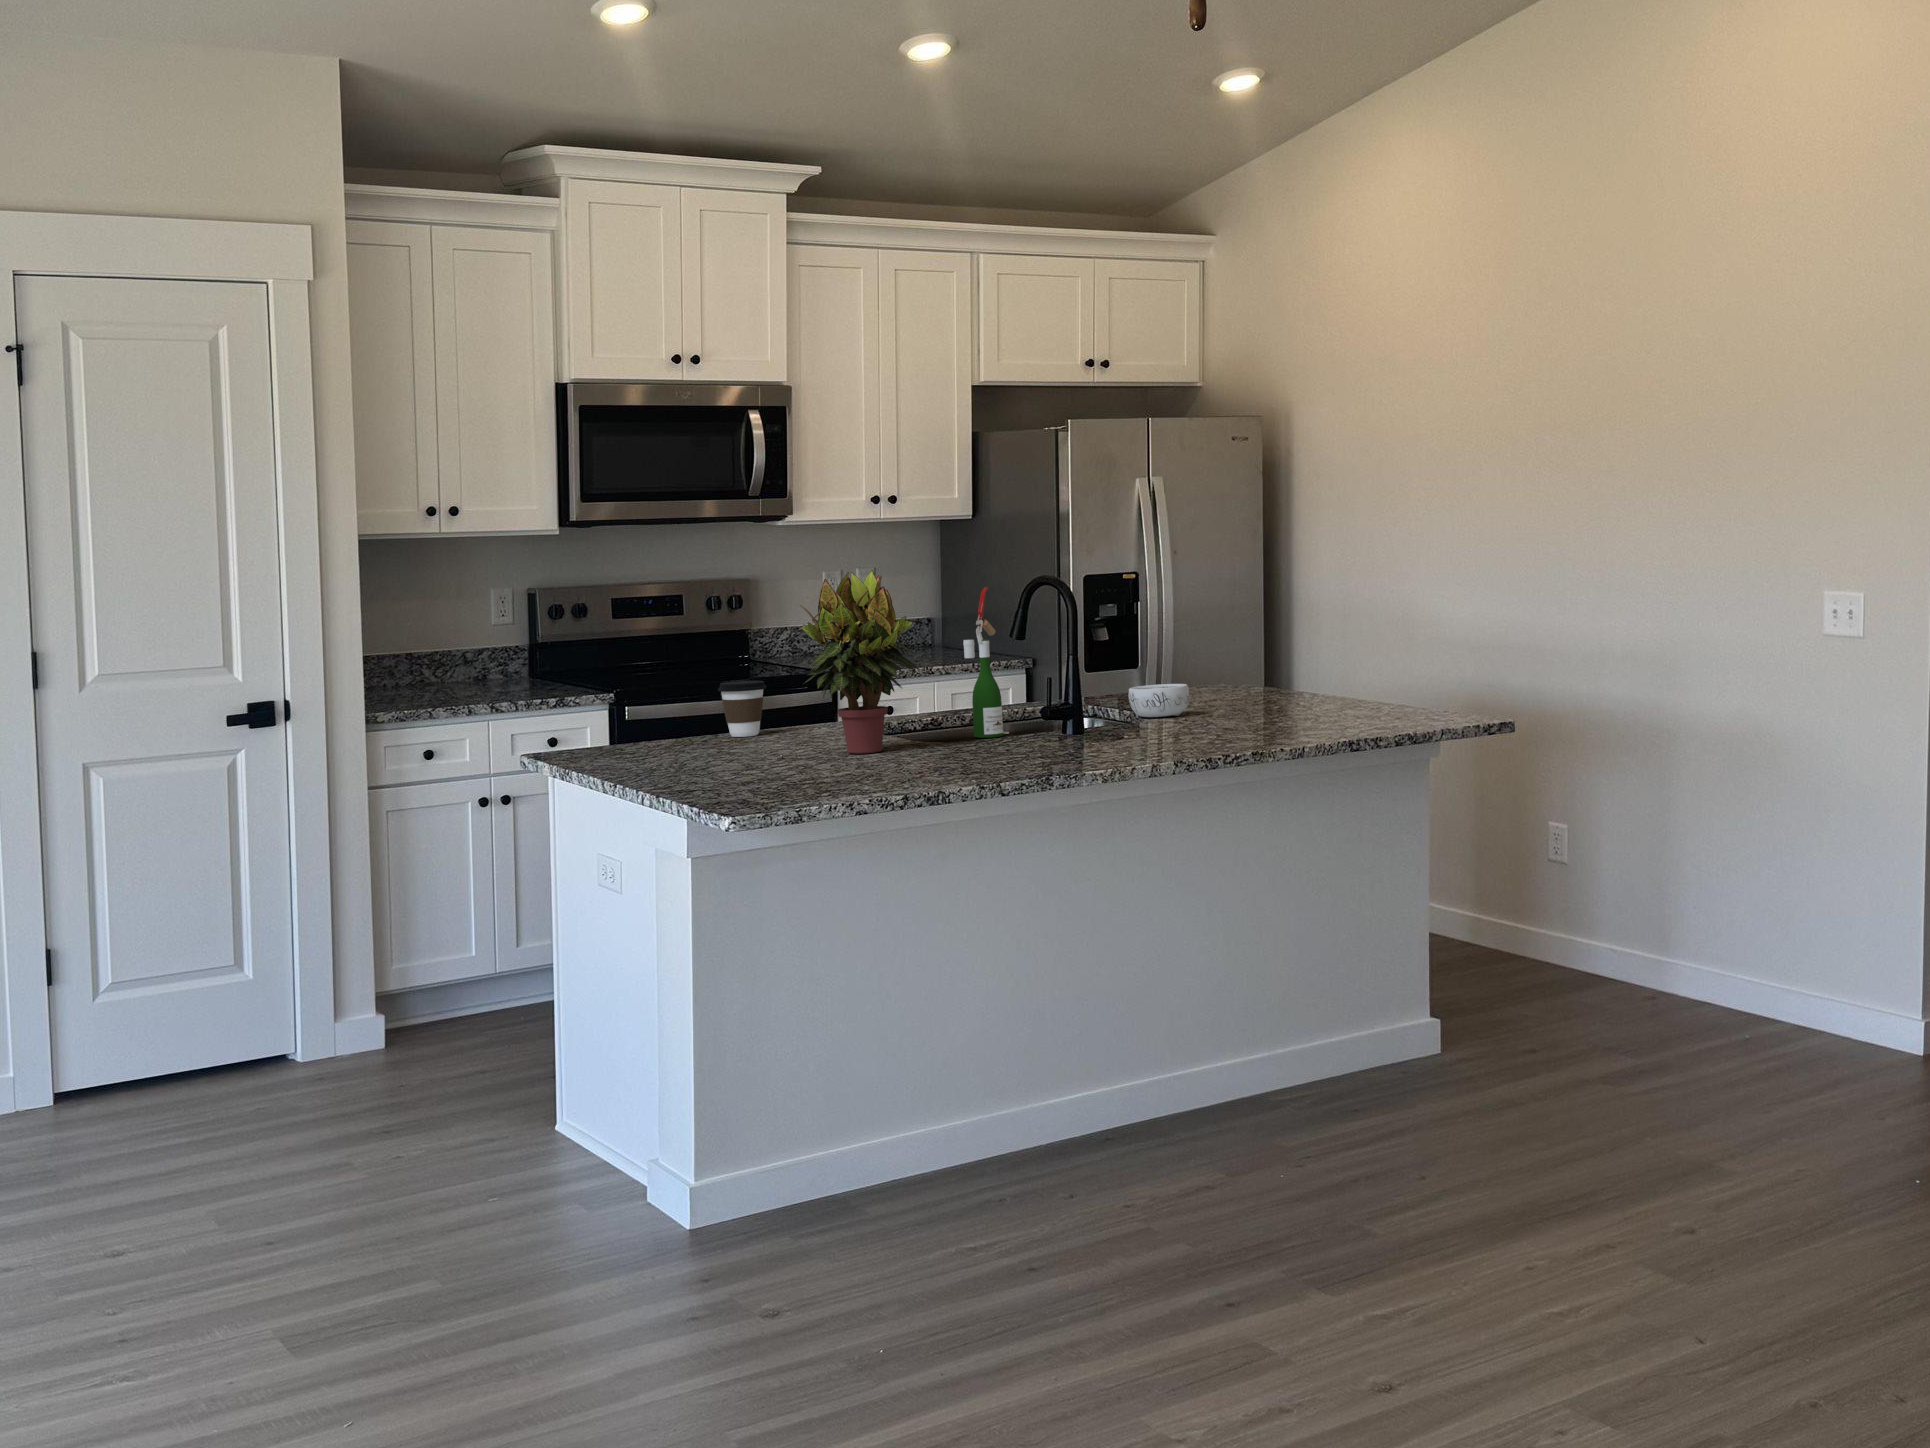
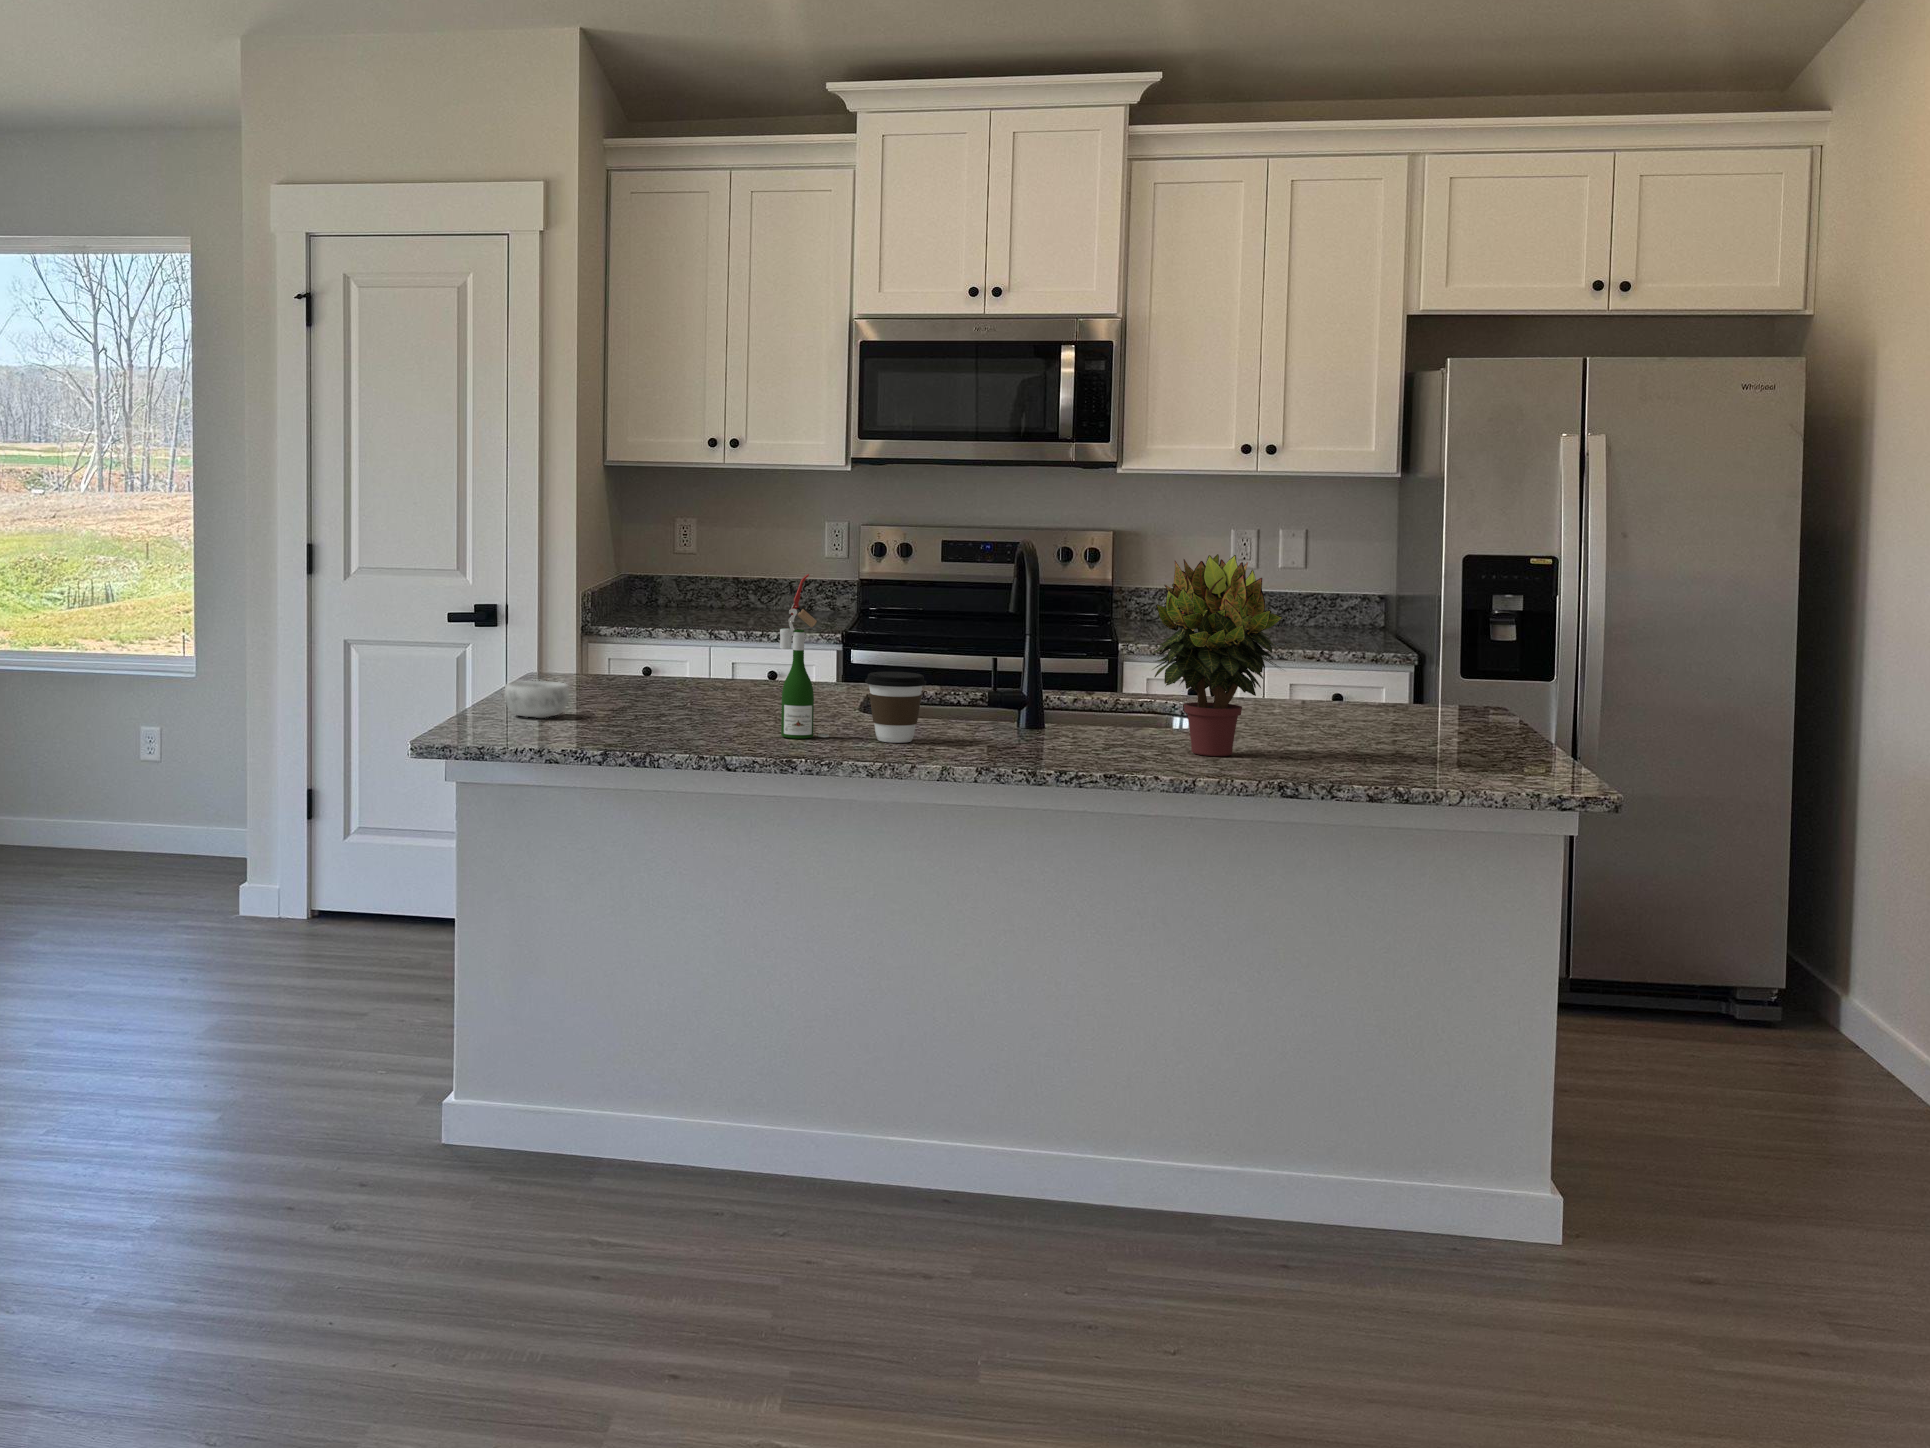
potted plant: present [800,570,919,754] -> present [1152,554,1282,756]
coffee cup: present [718,681,766,737] -> present [865,672,926,743]
decorative bowl: present [1129,684,1189,717] -> present [505,681,569,718]

